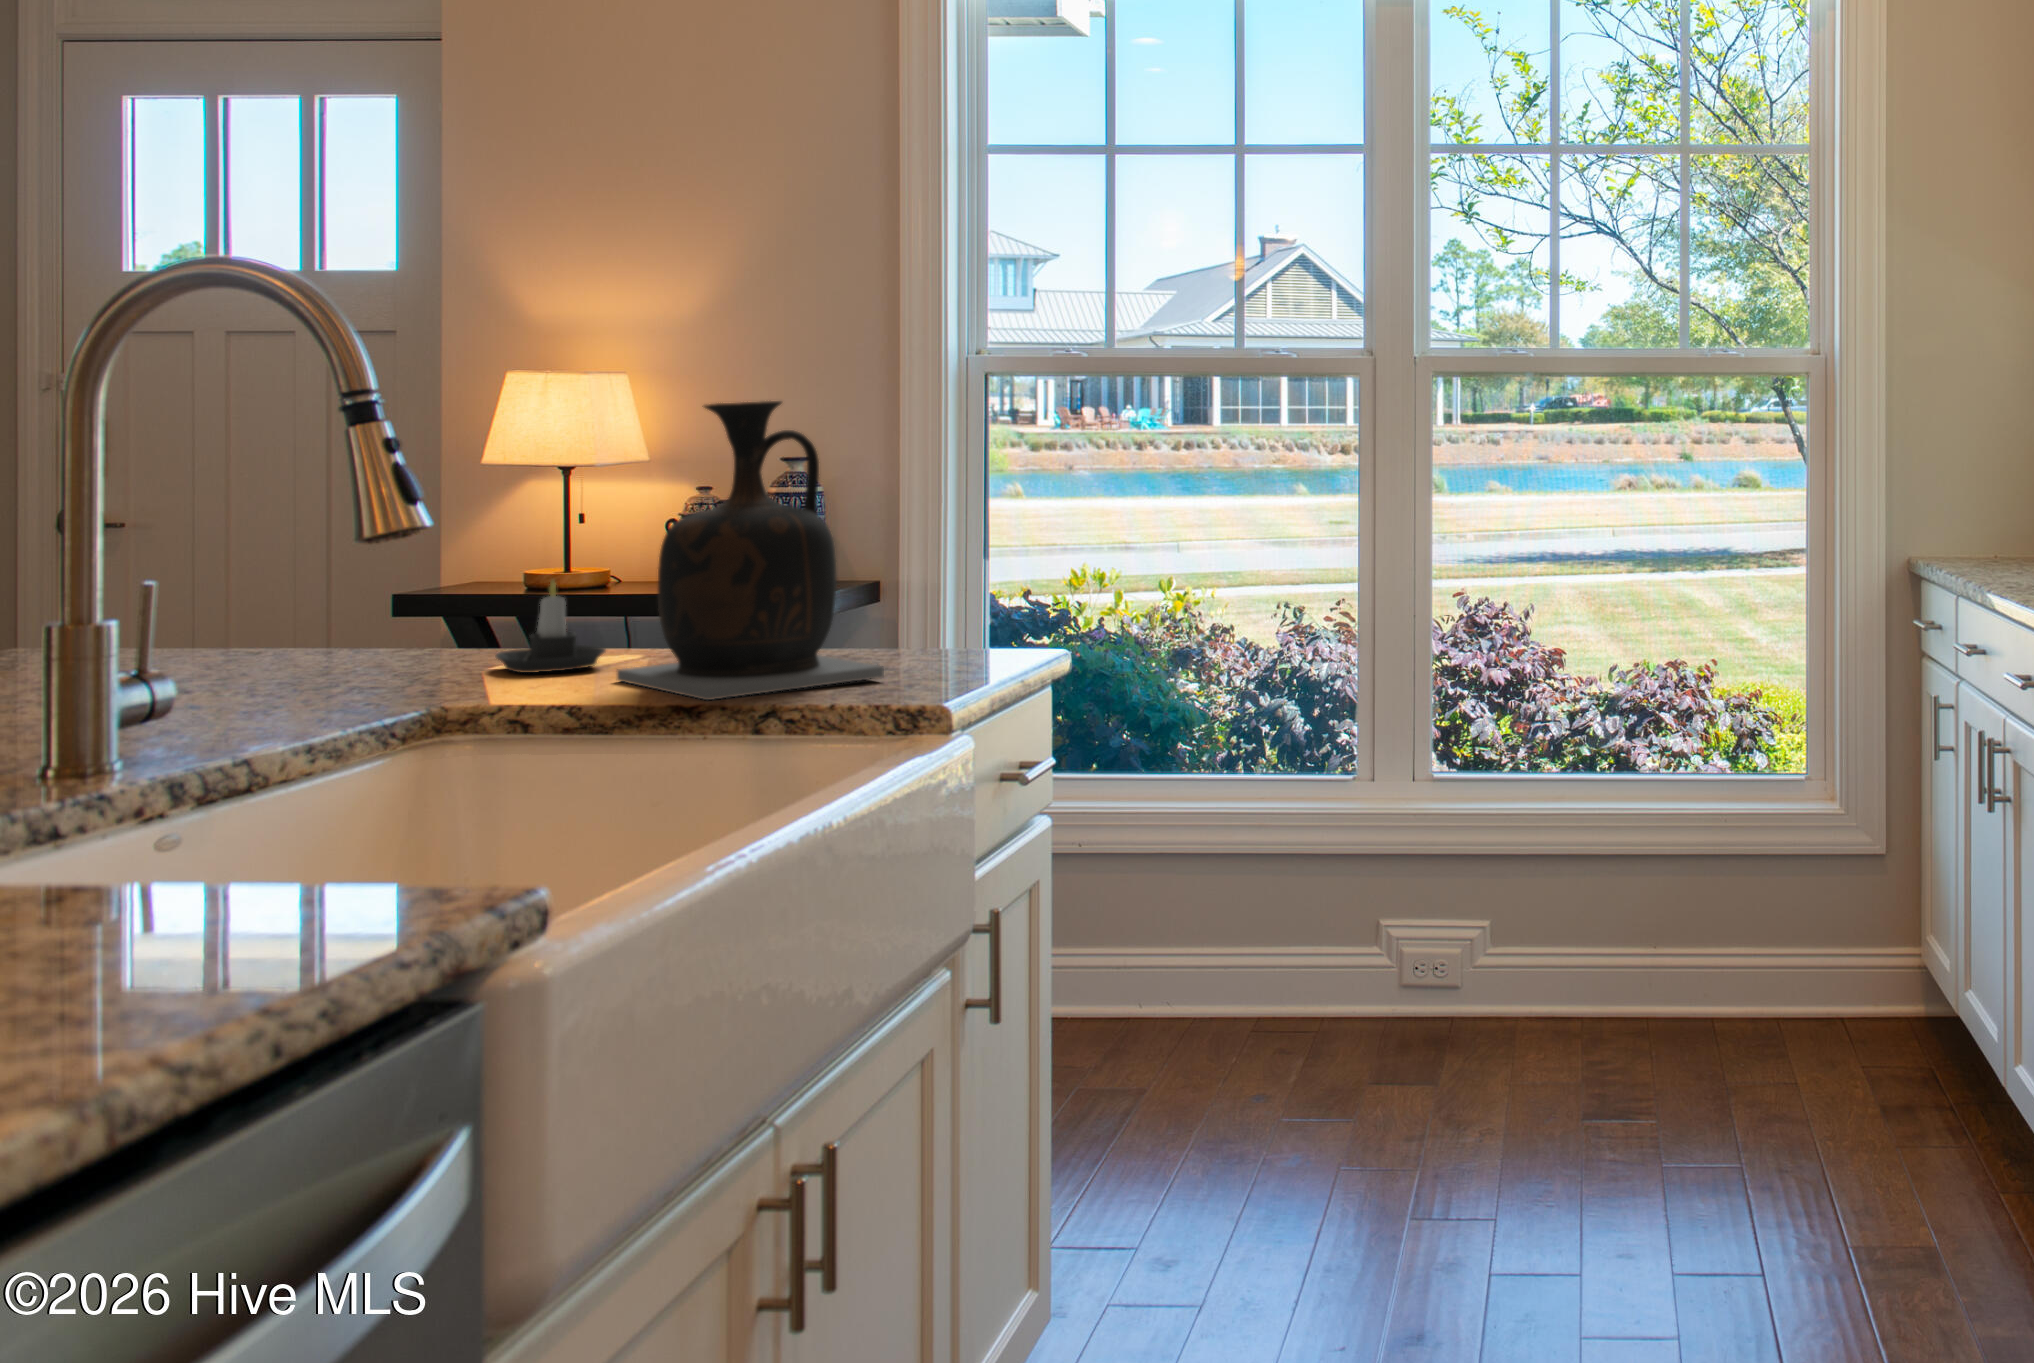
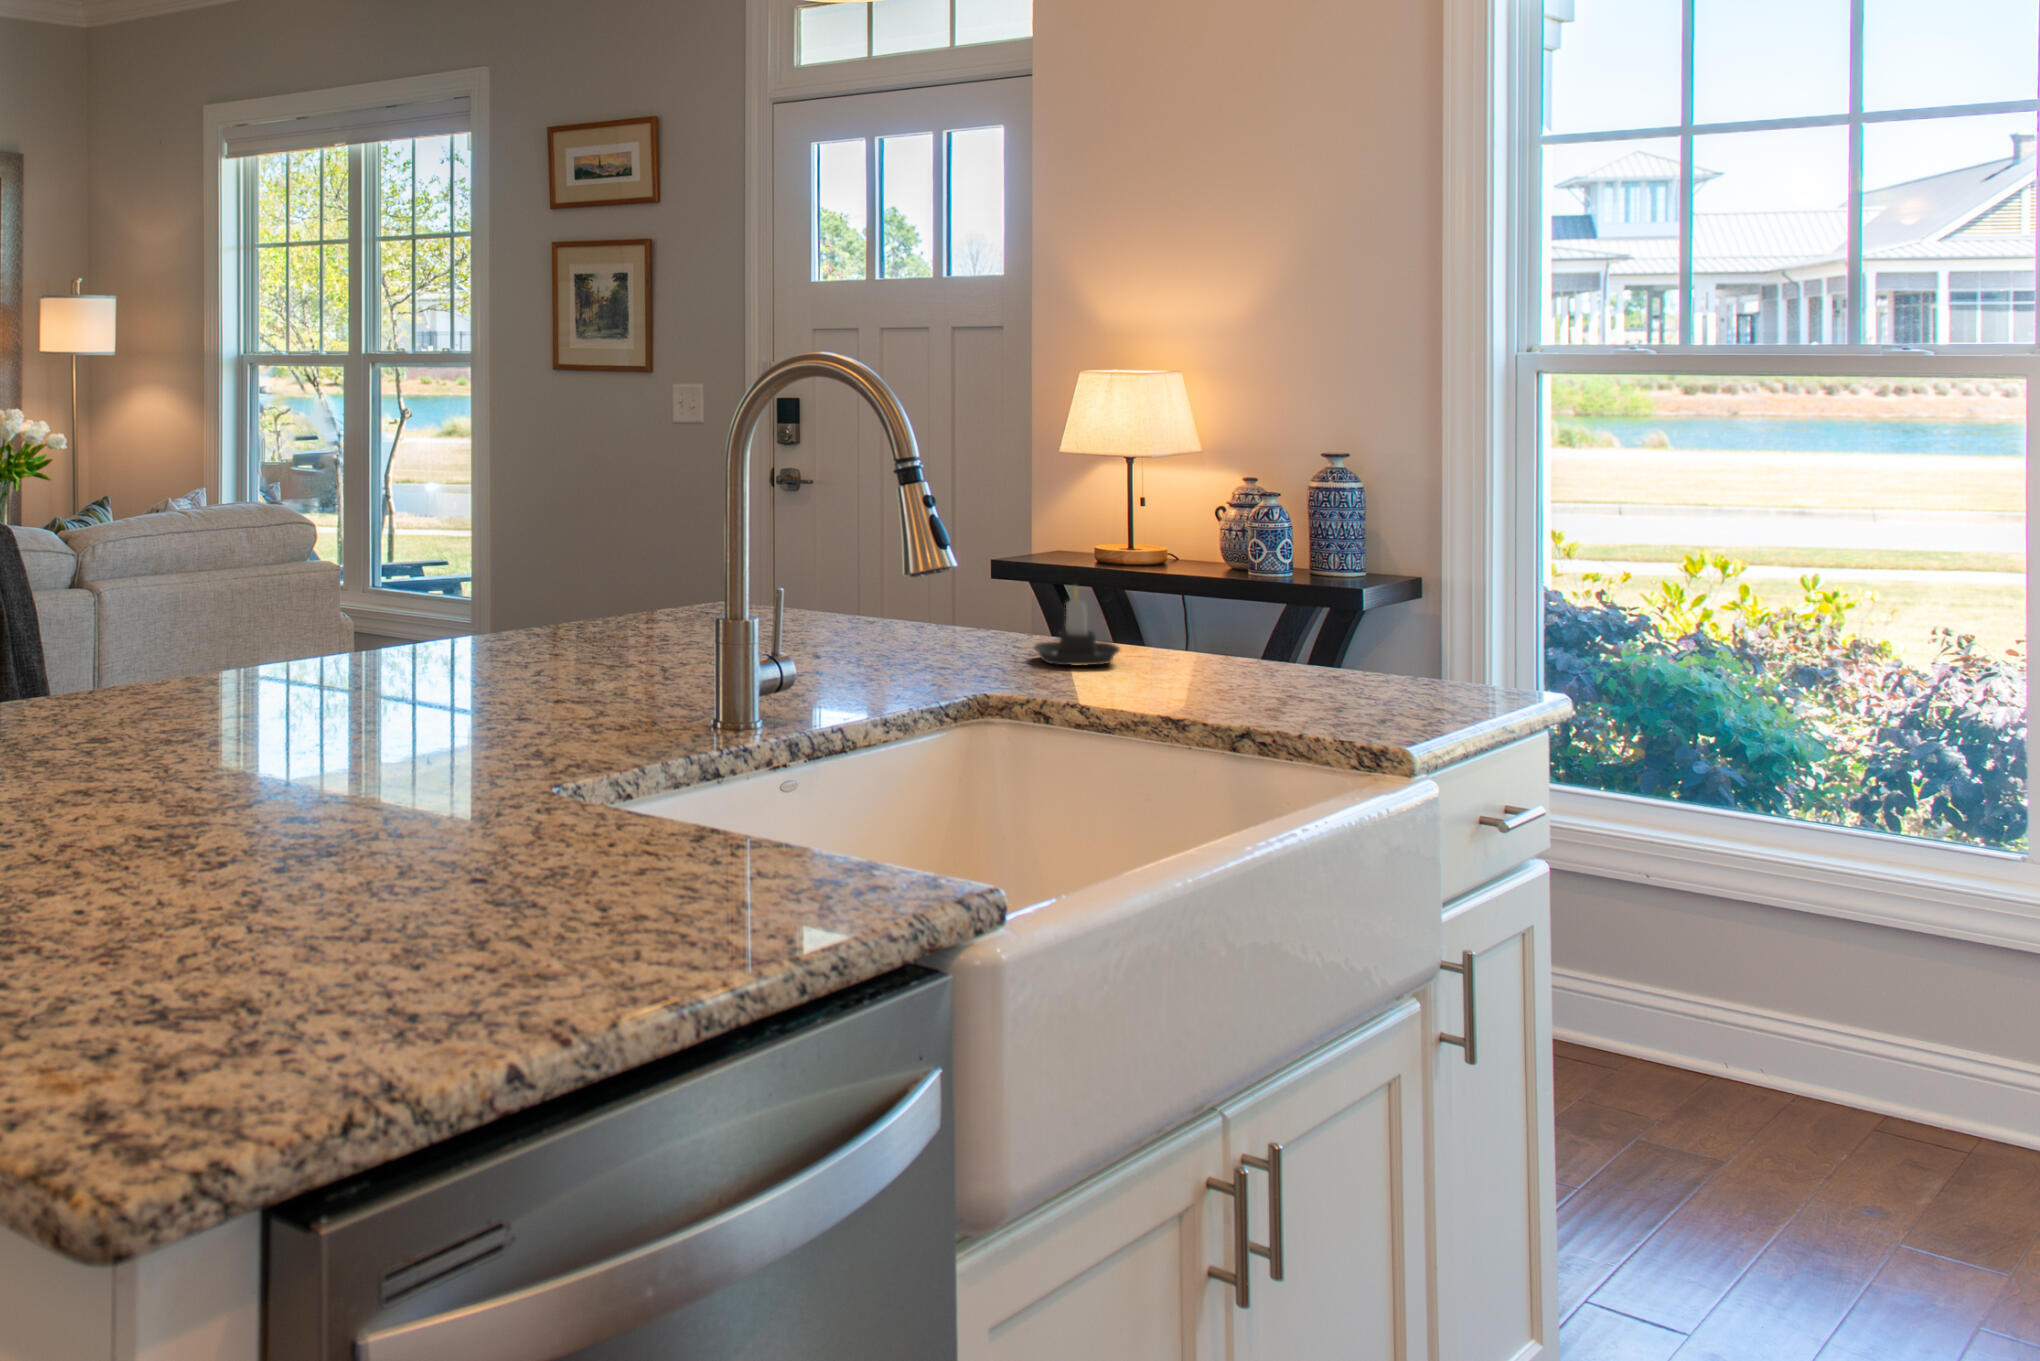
vase: present [617,401,884,700] -> none [1123,437,1361,713]

